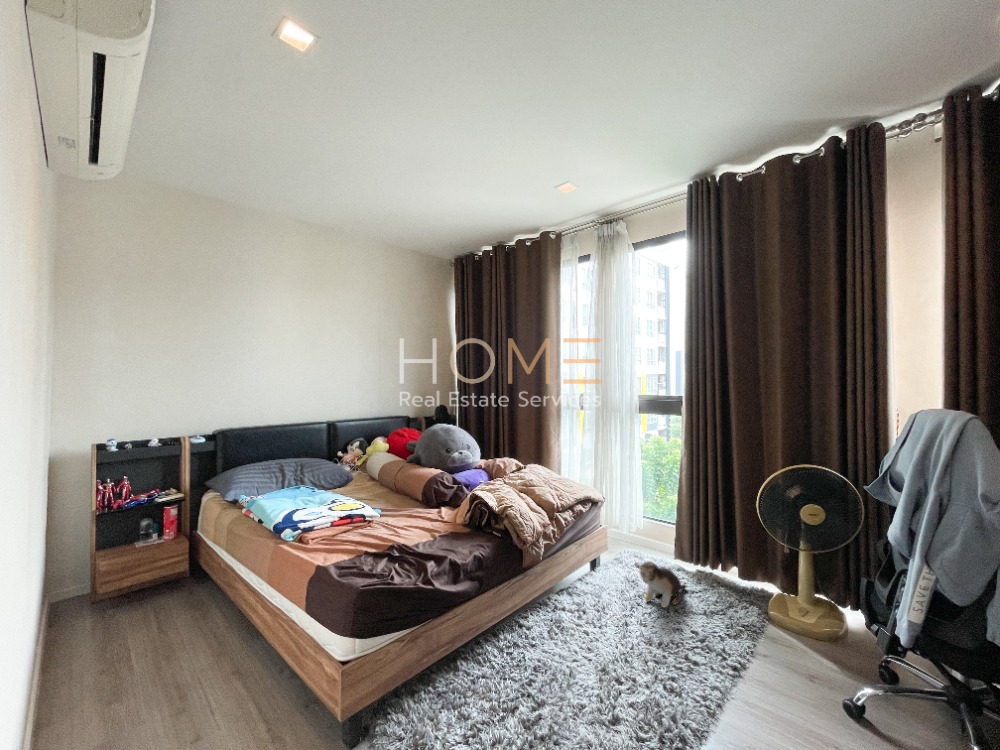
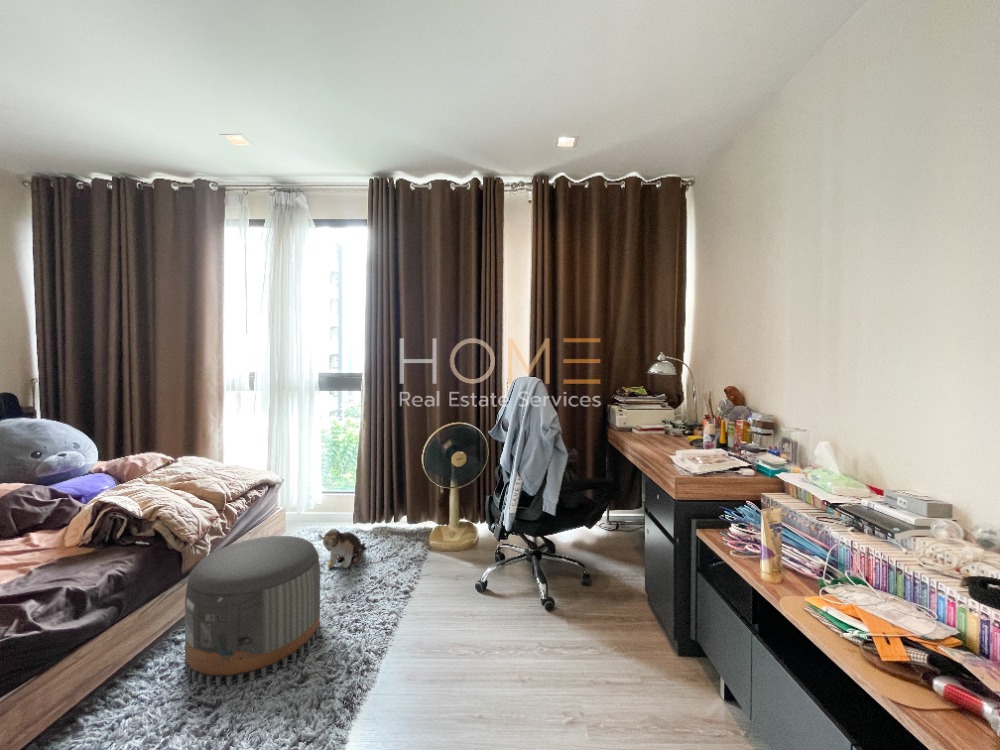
pouf: none [522,552,634,698] -> present [185,536,320,686]

